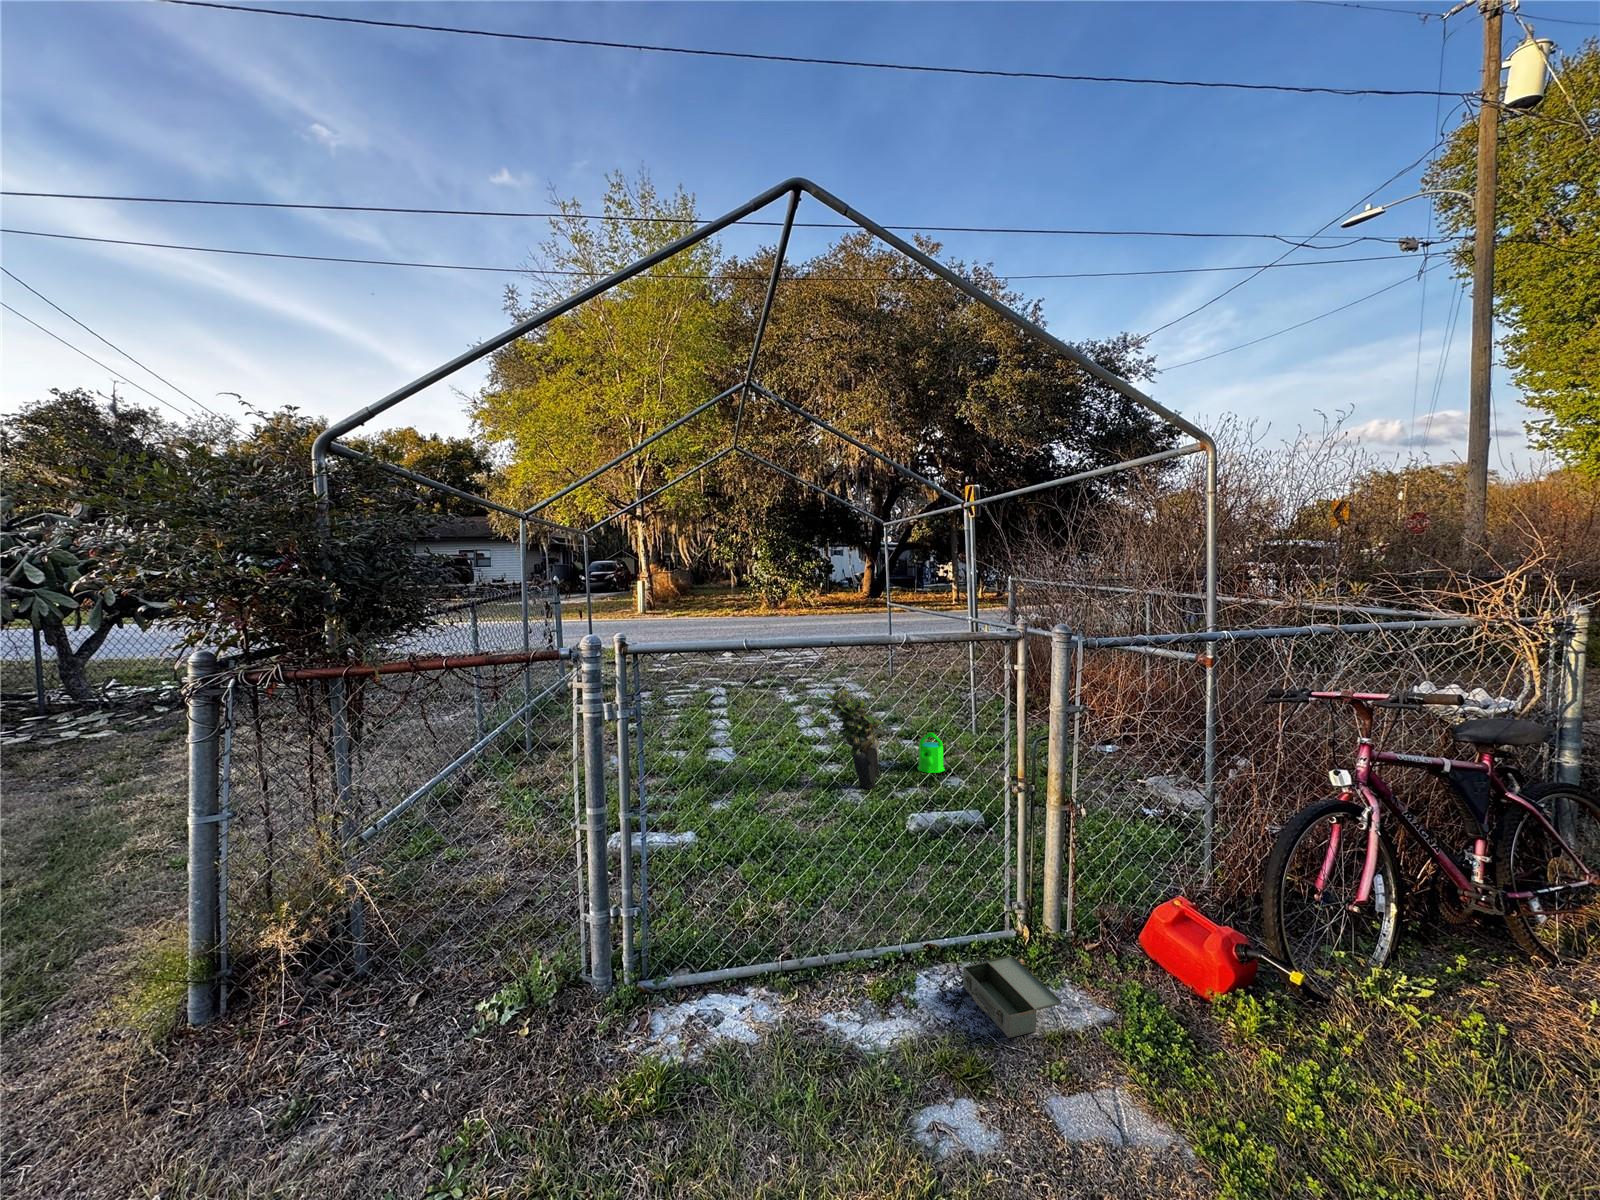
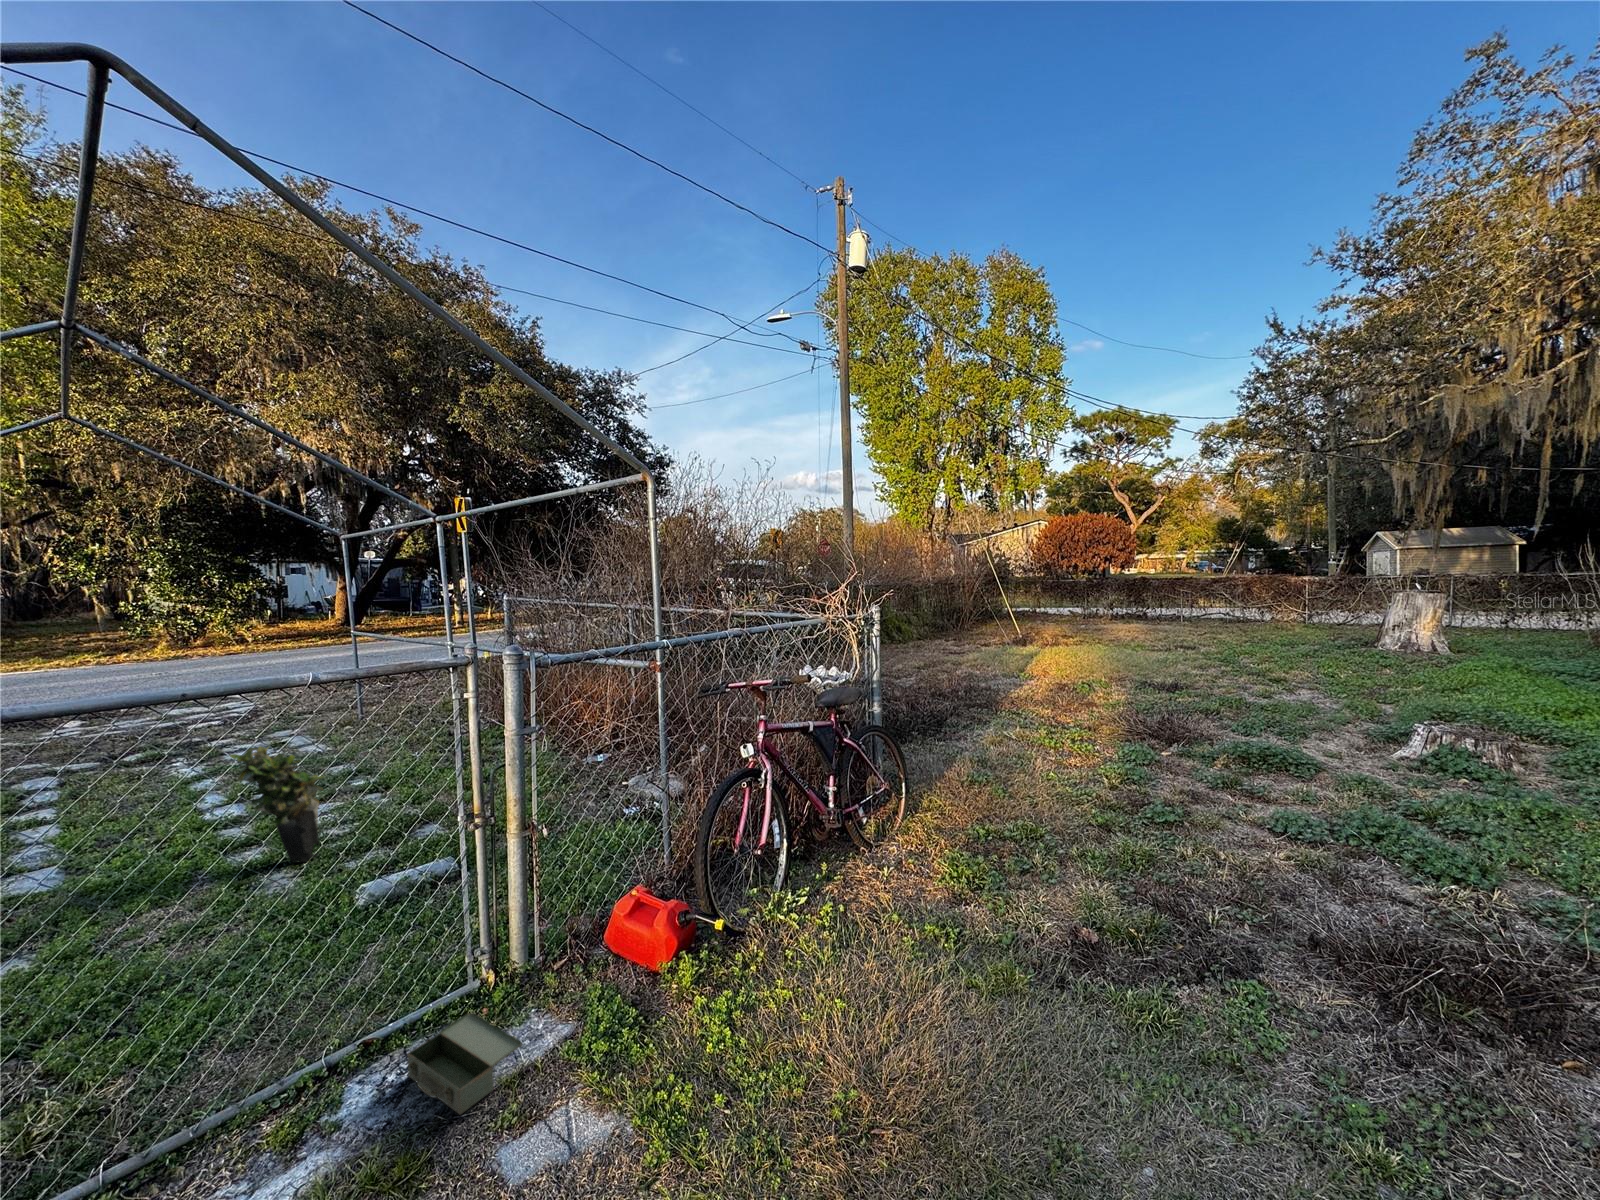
watering can: present [917,733,945,773] -> none [377,776,415,822]

